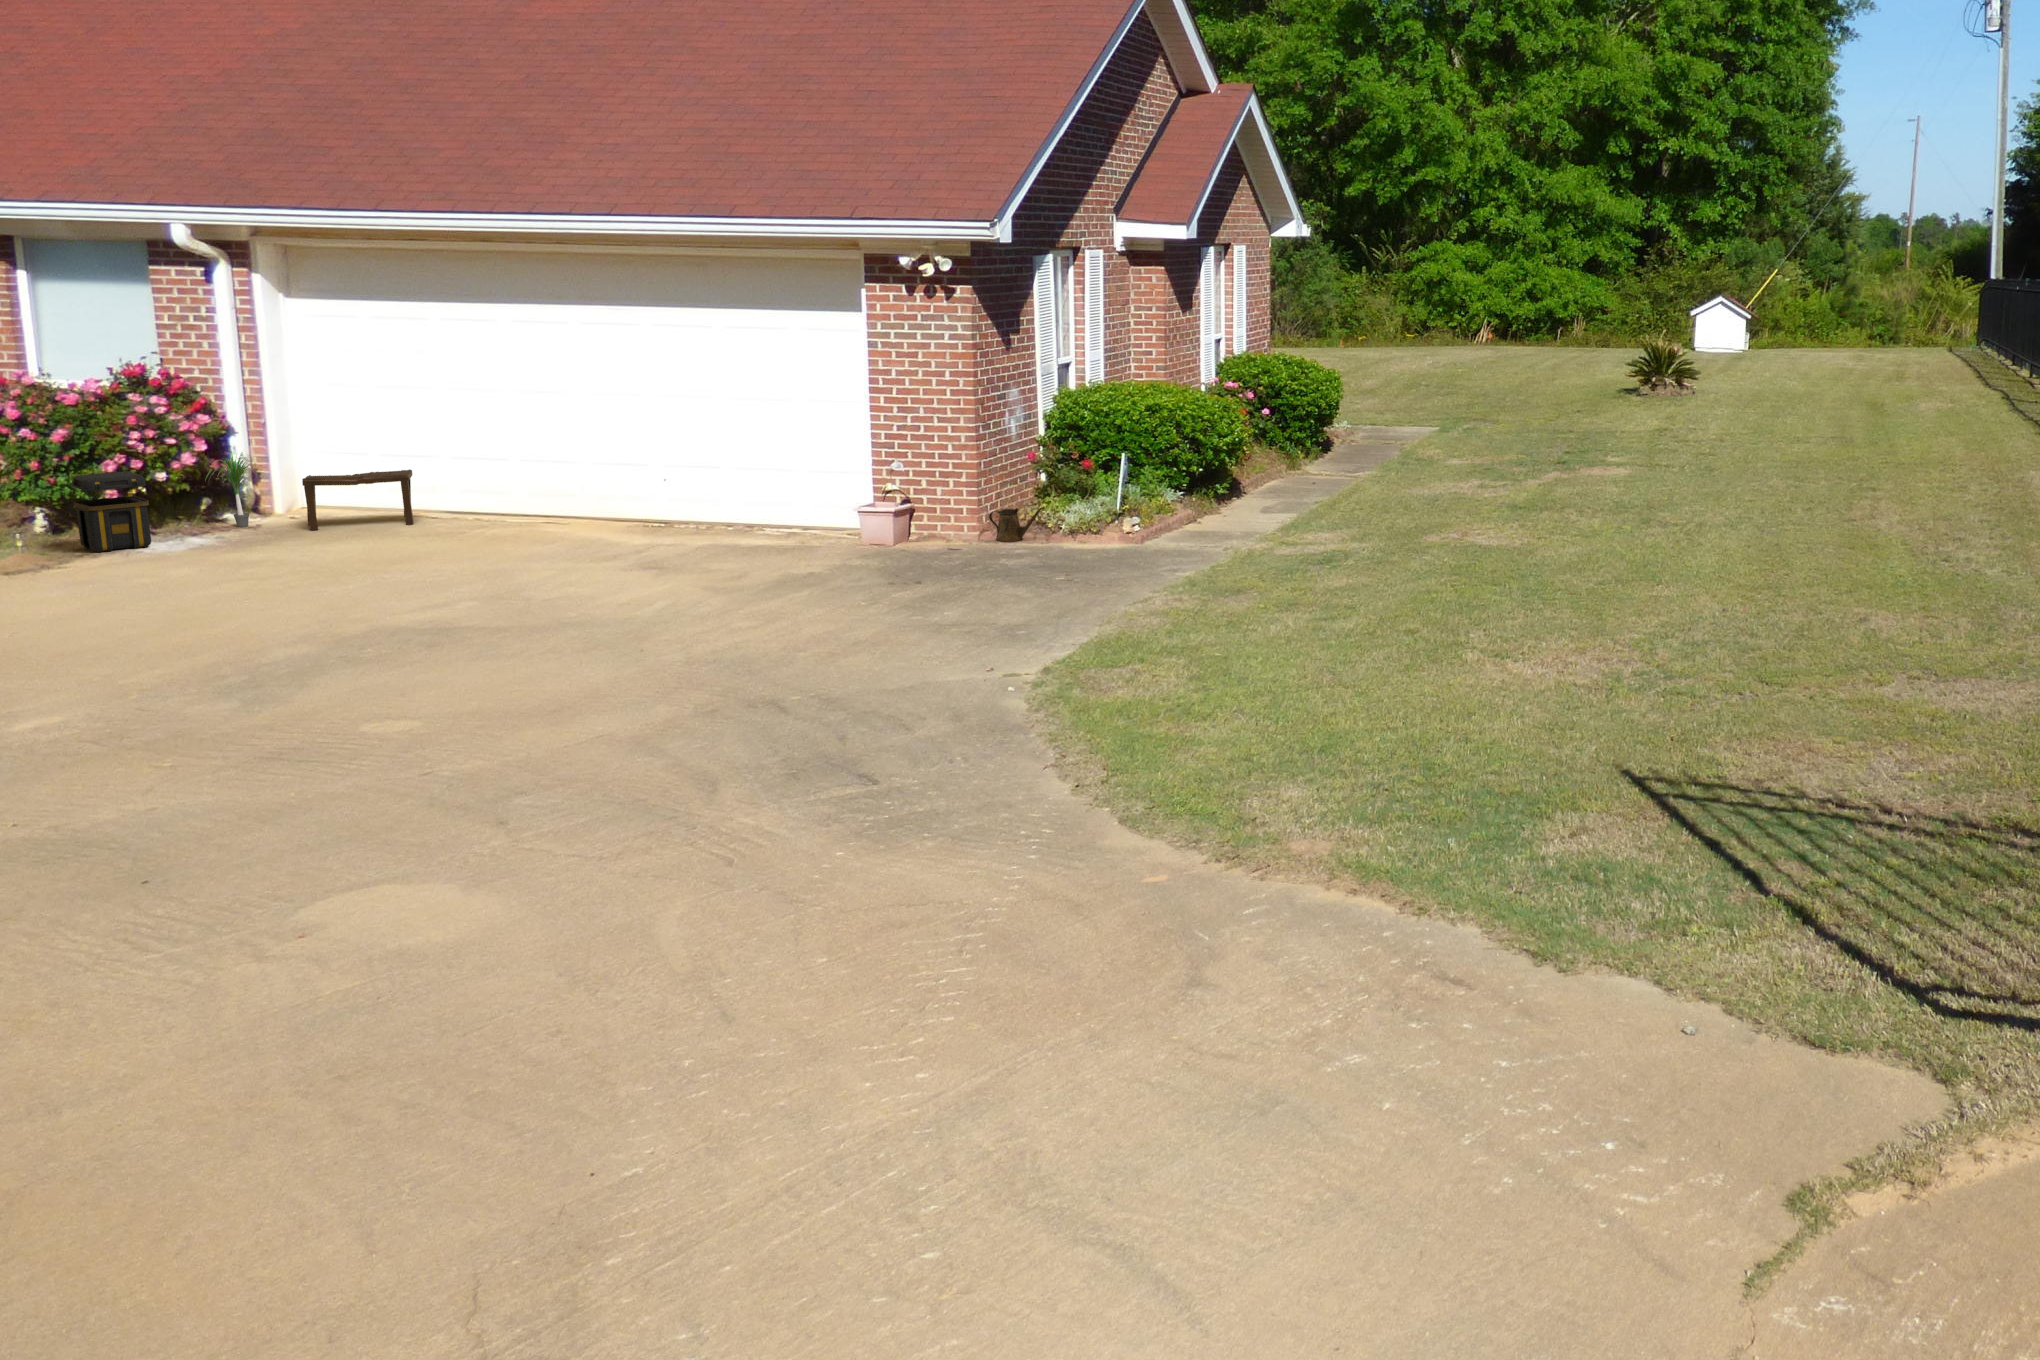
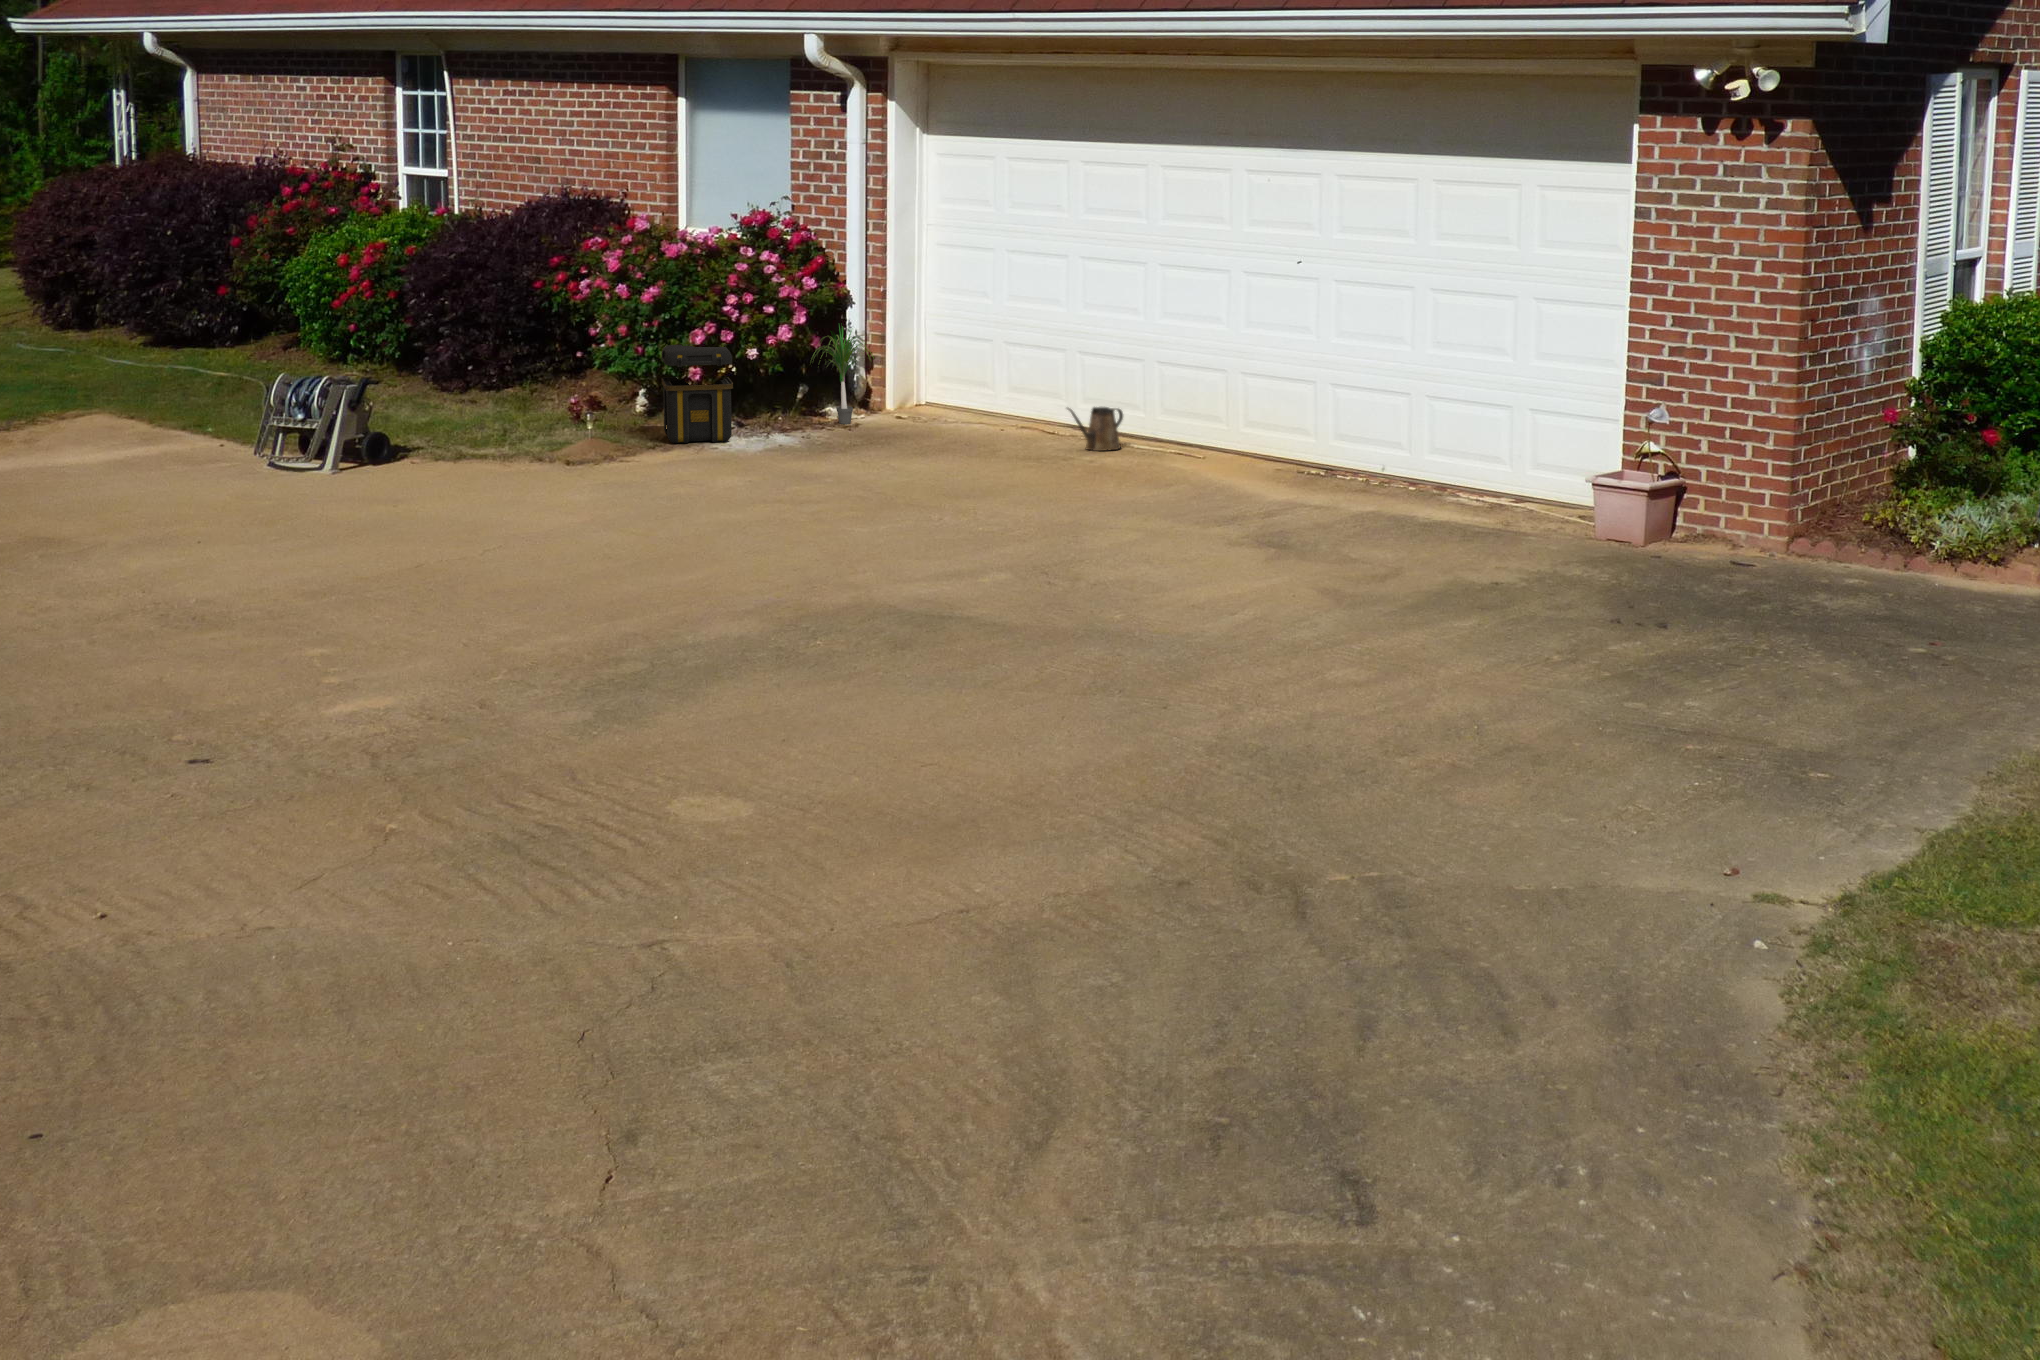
bench: present [302,469,413,530] -> none [904,363,1035,439]
watering can: present [989,507,1044,542] -> present [1067,407,1123,451]

